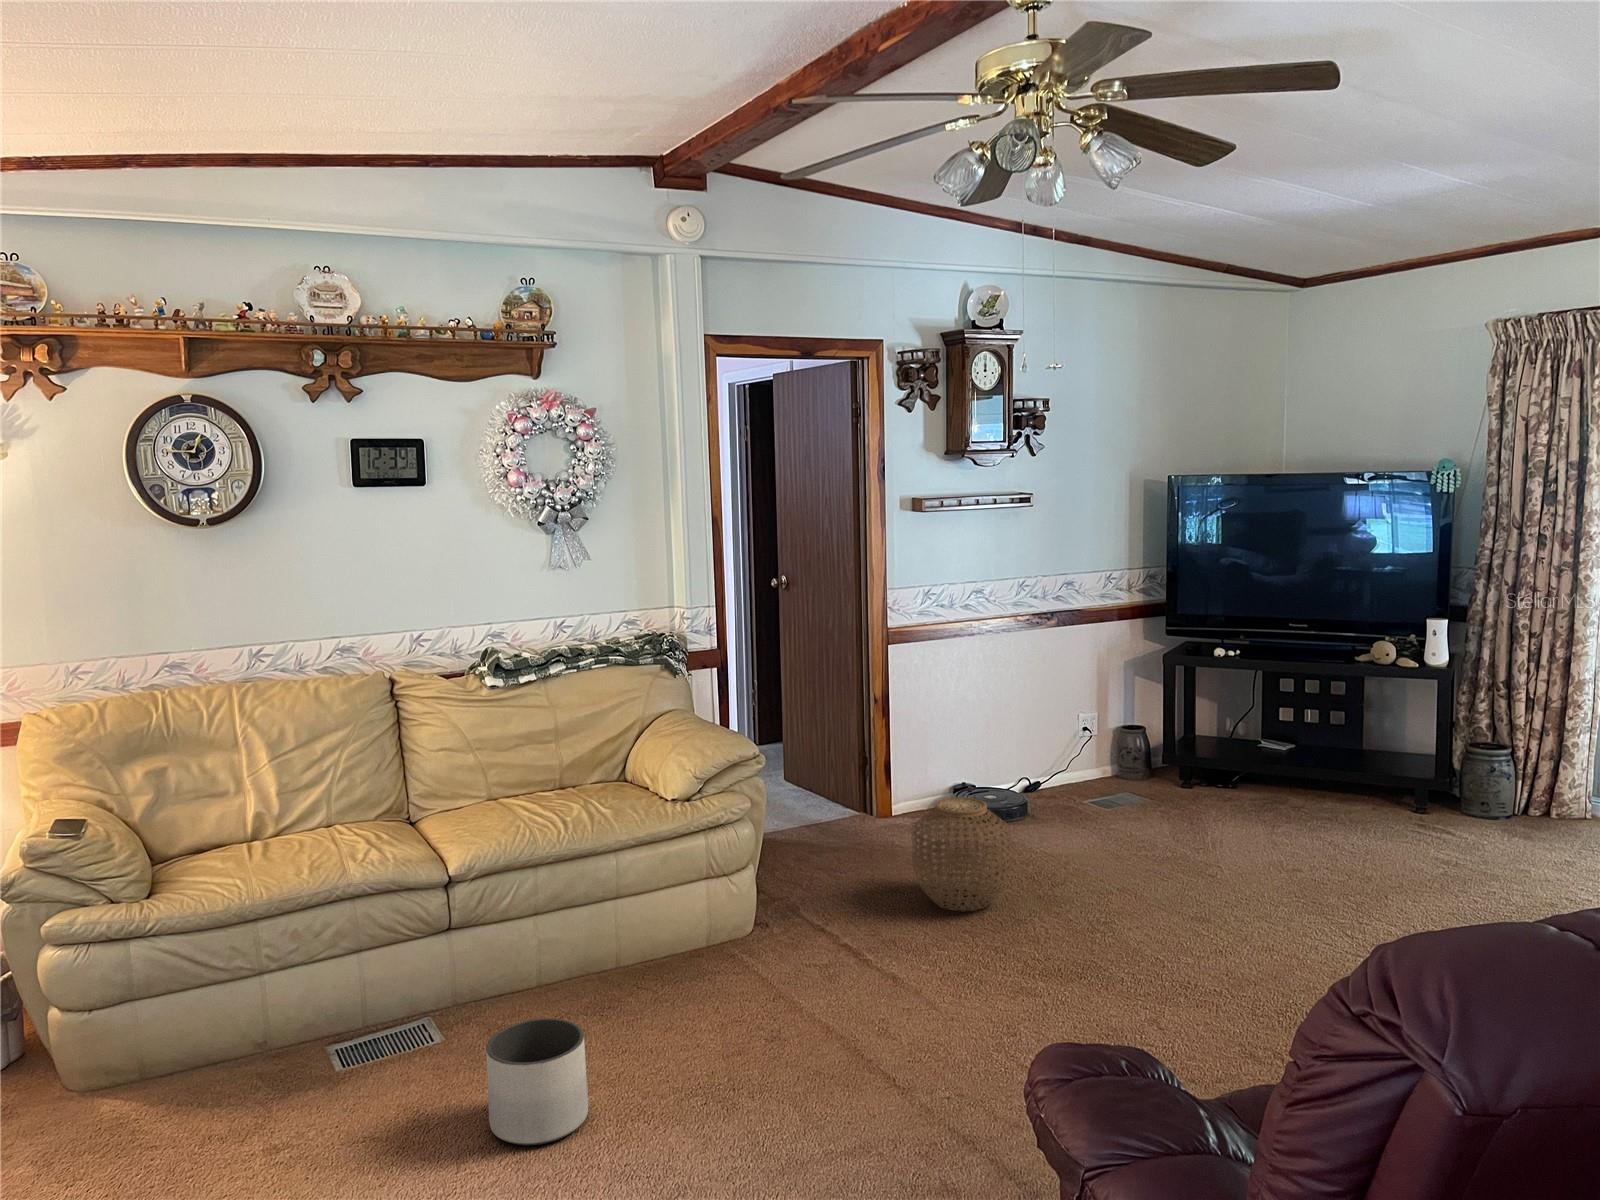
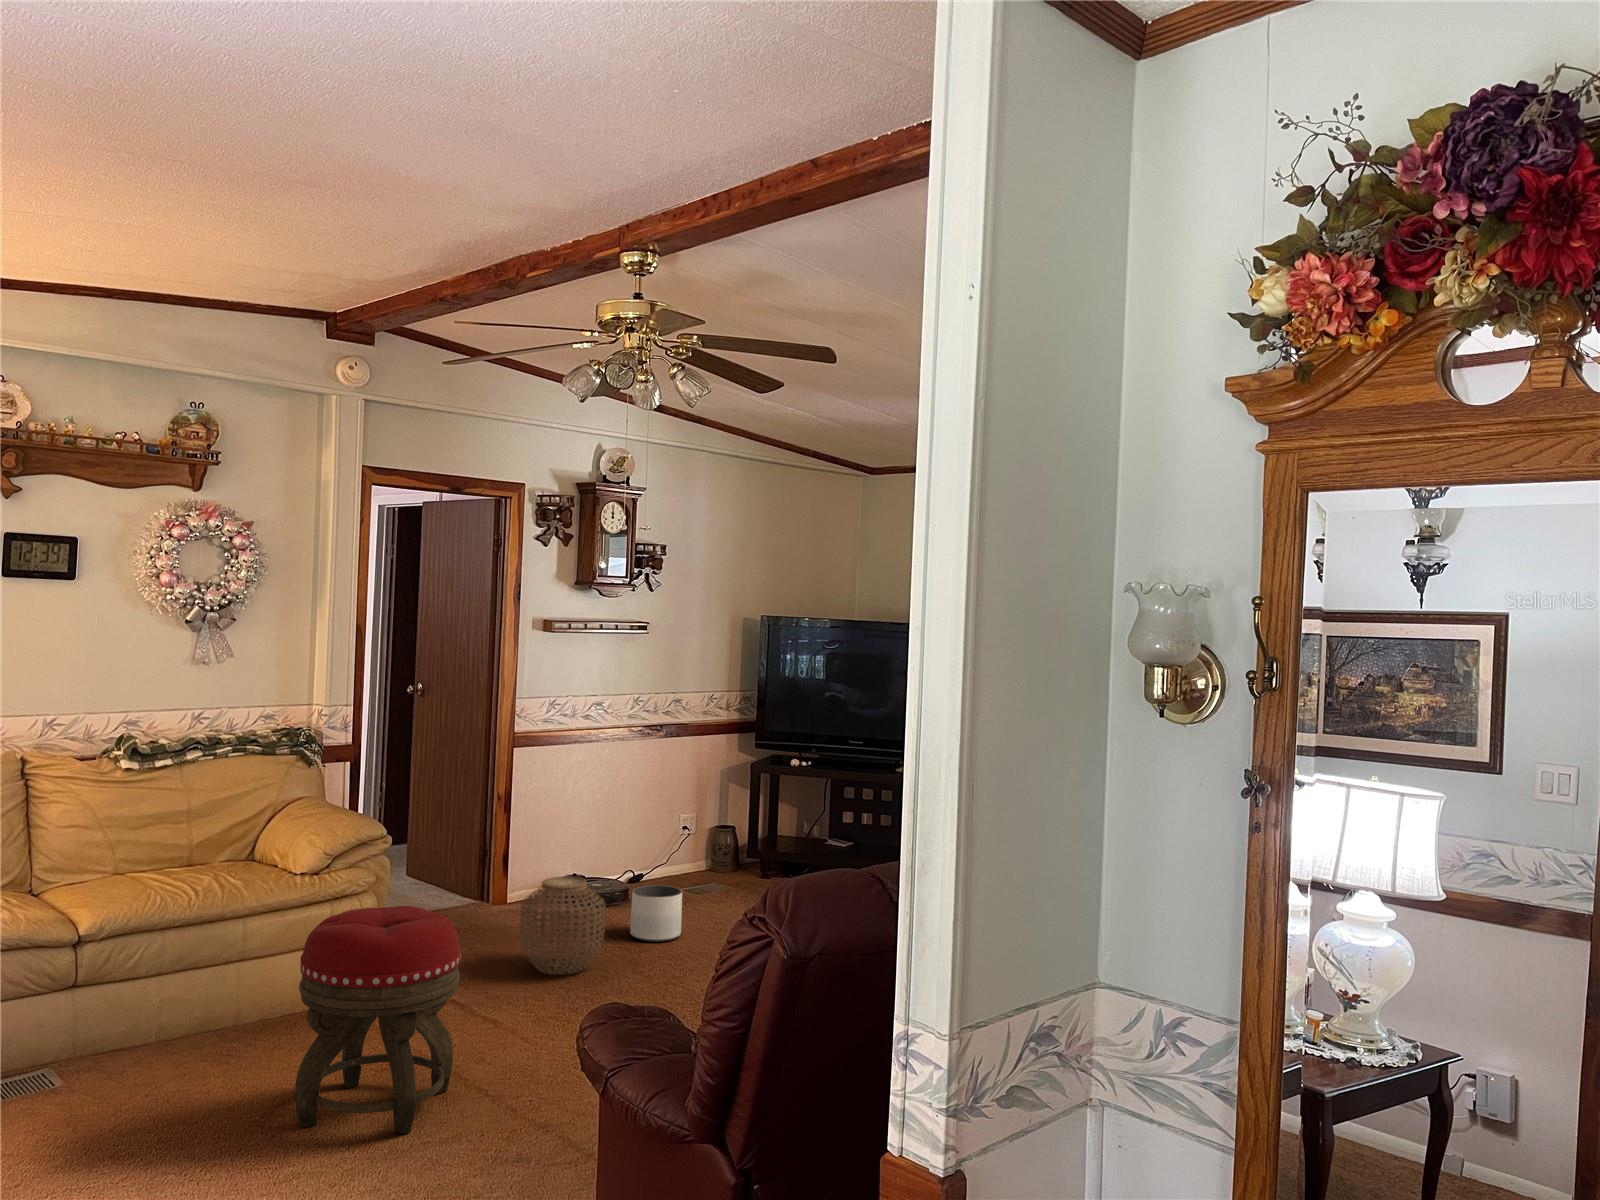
footstool: none [669,856,853,1140] -> present [295,906,461,1134]
planter: present [486,1018,588,1145] -> present [630,885,682,942]

